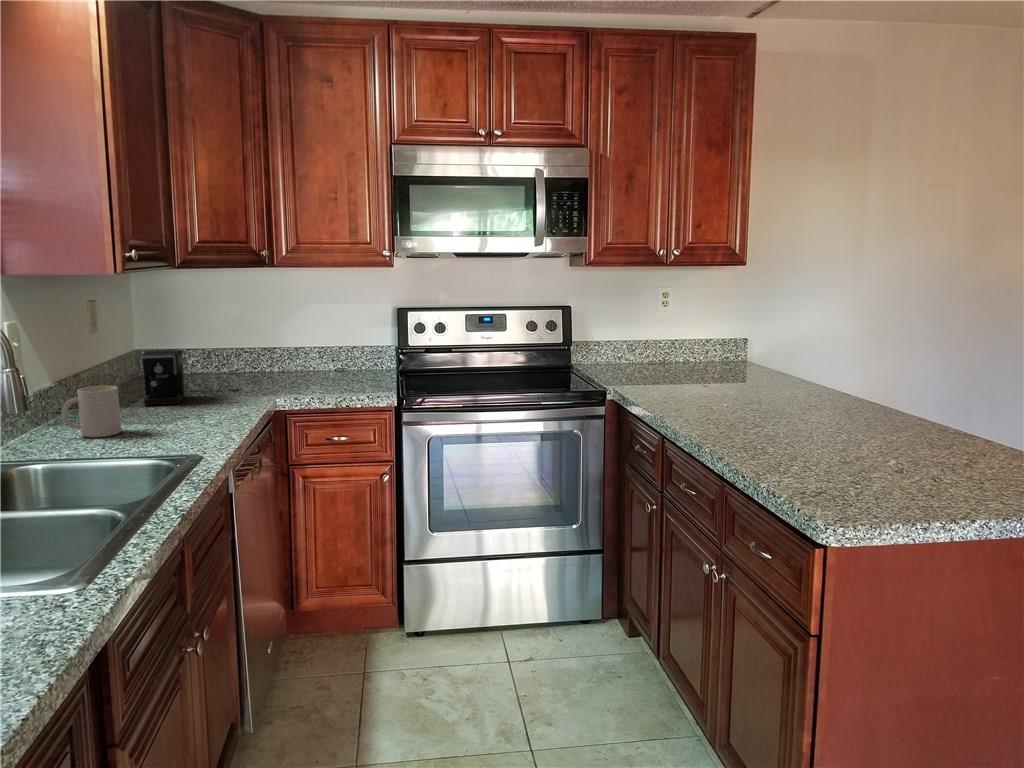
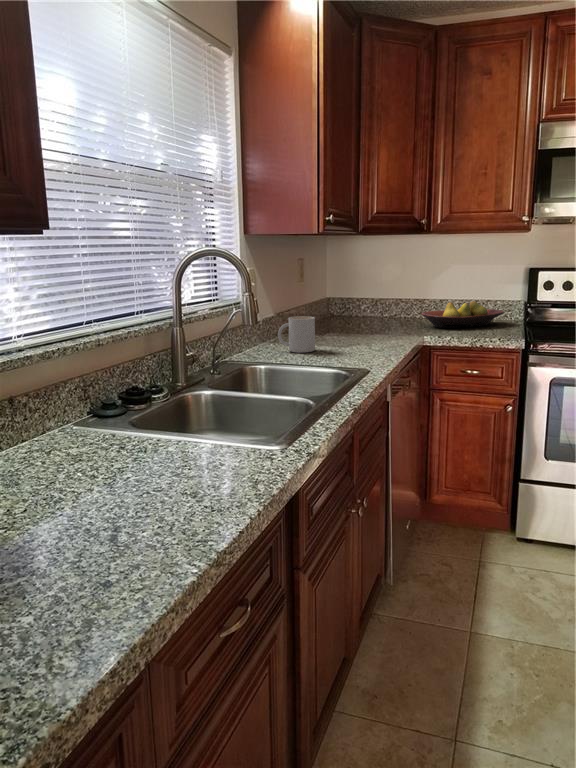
fruit bowl: none [270,349,372,385] -> present [421,301,504,328]
coffee maker: present [141,350,239,405] -> none [331,296,397,335]

